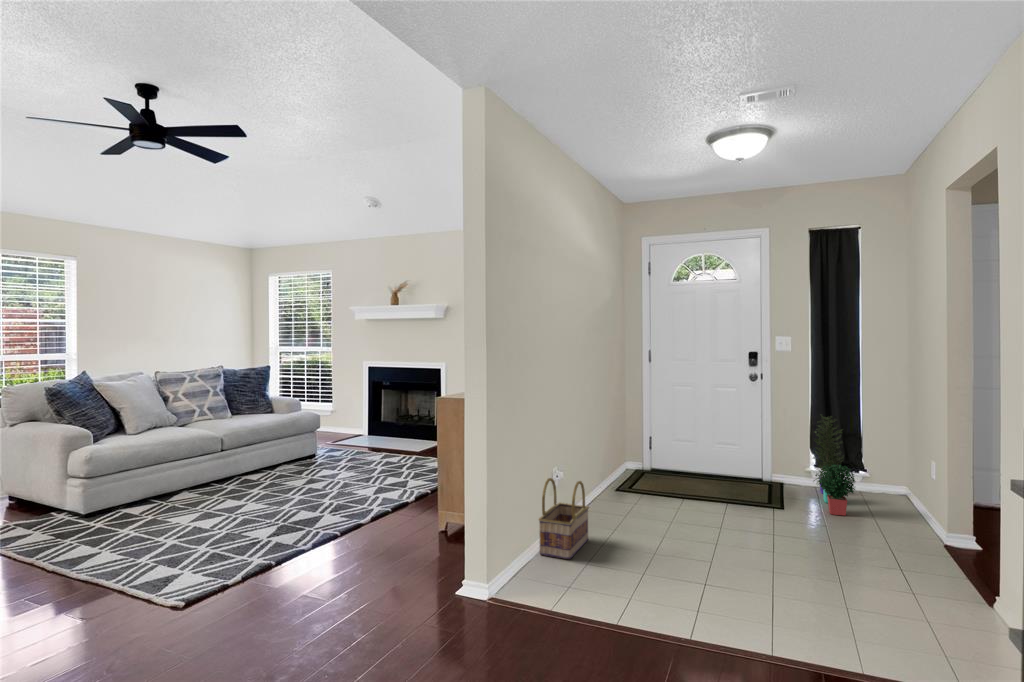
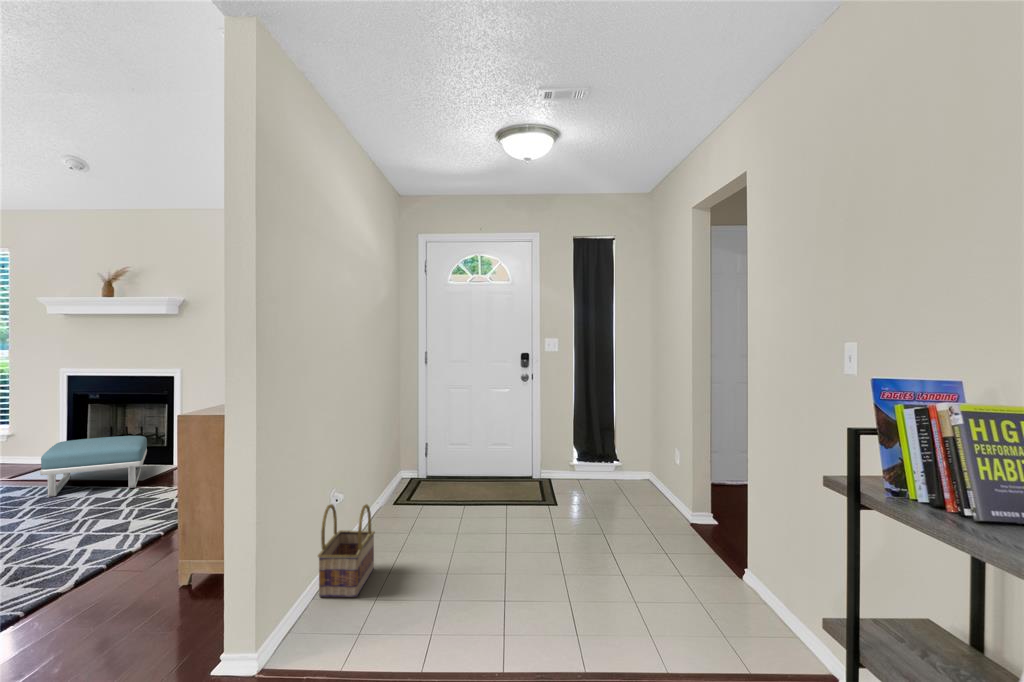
potted plant: present [813,414,855,516] -> none [577,412,619,506]
footstool: none [351,416,421,458] -> present [40,436,147,497]

